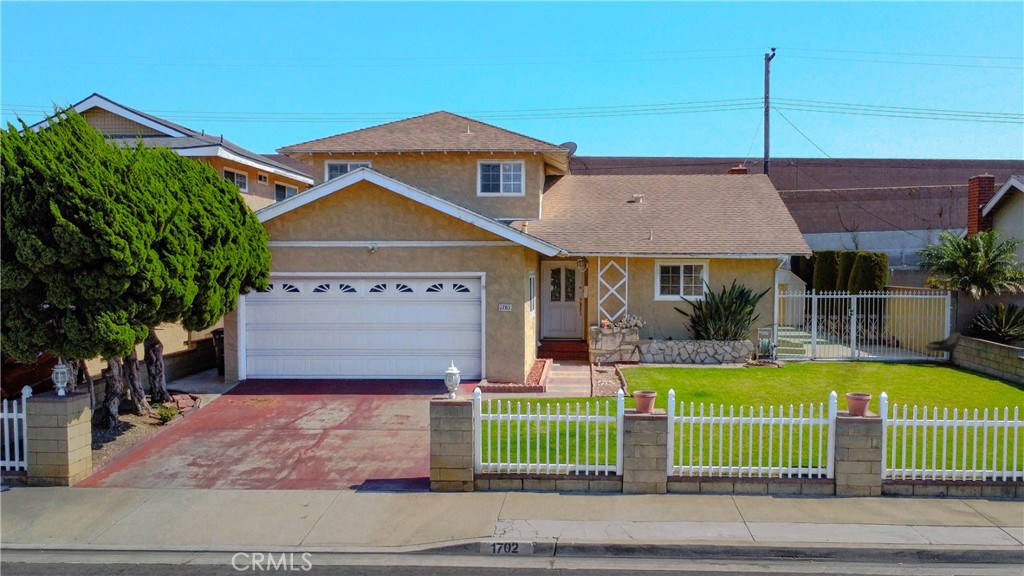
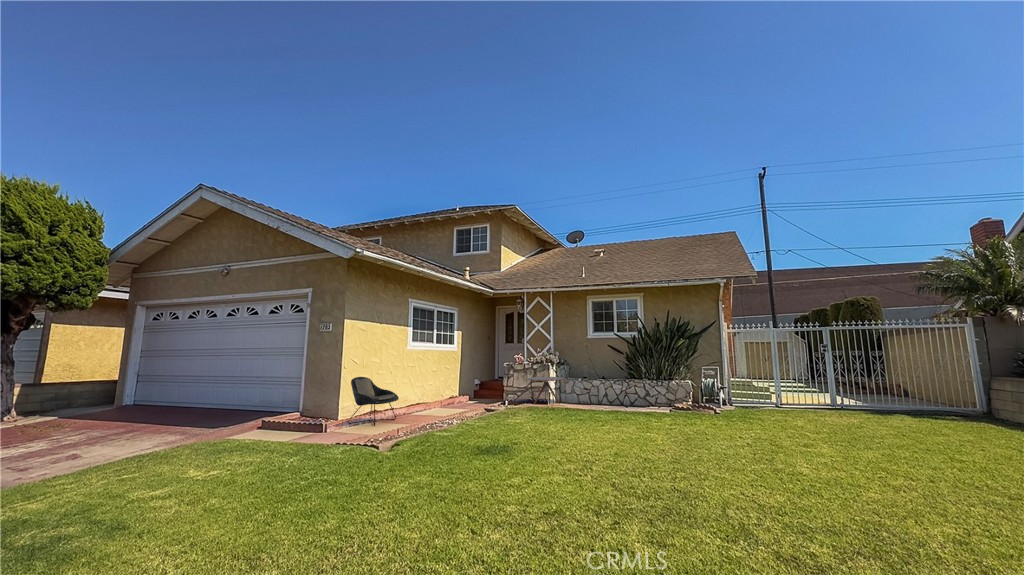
lounge chair: present [925,332,961,364] -> present [348,377,399,426]

